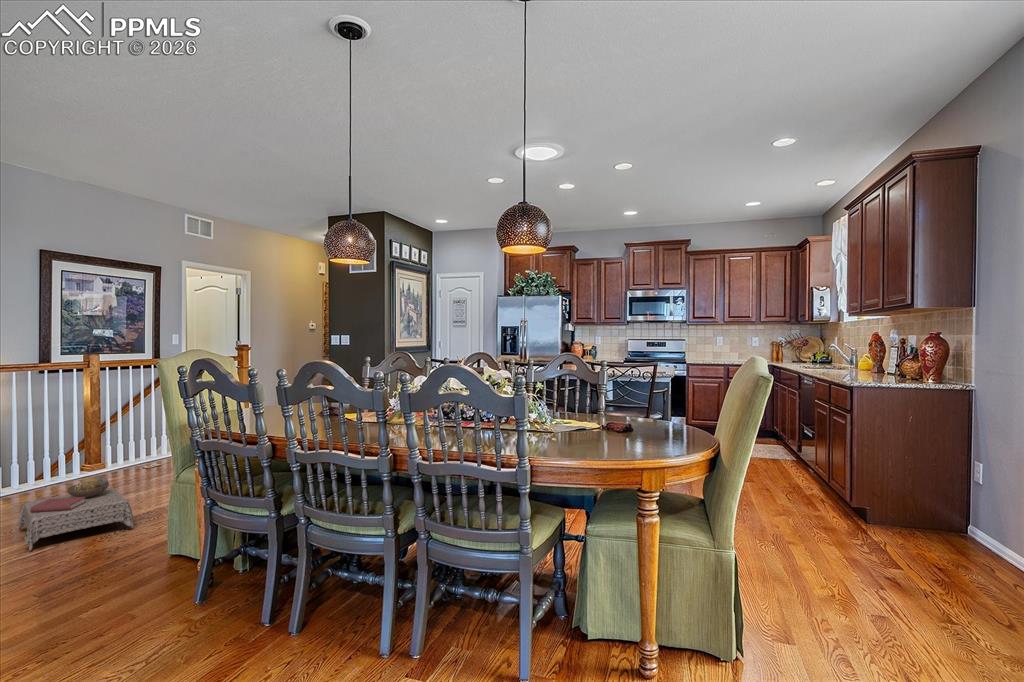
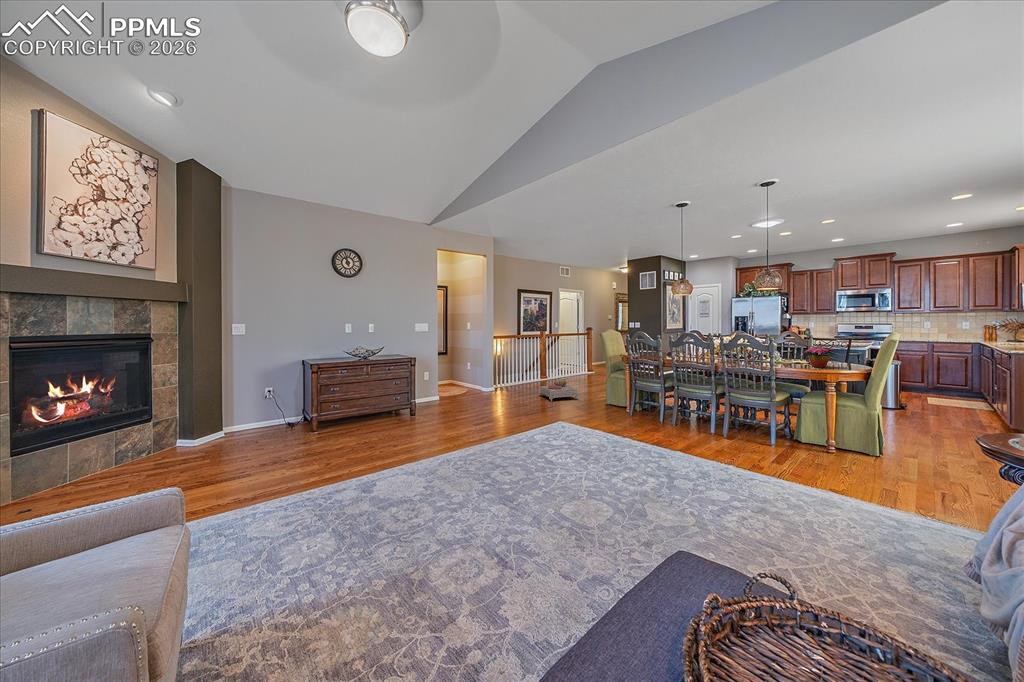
flower arrangement: none [571,385,645,436] -> present [804,346,836,368]

